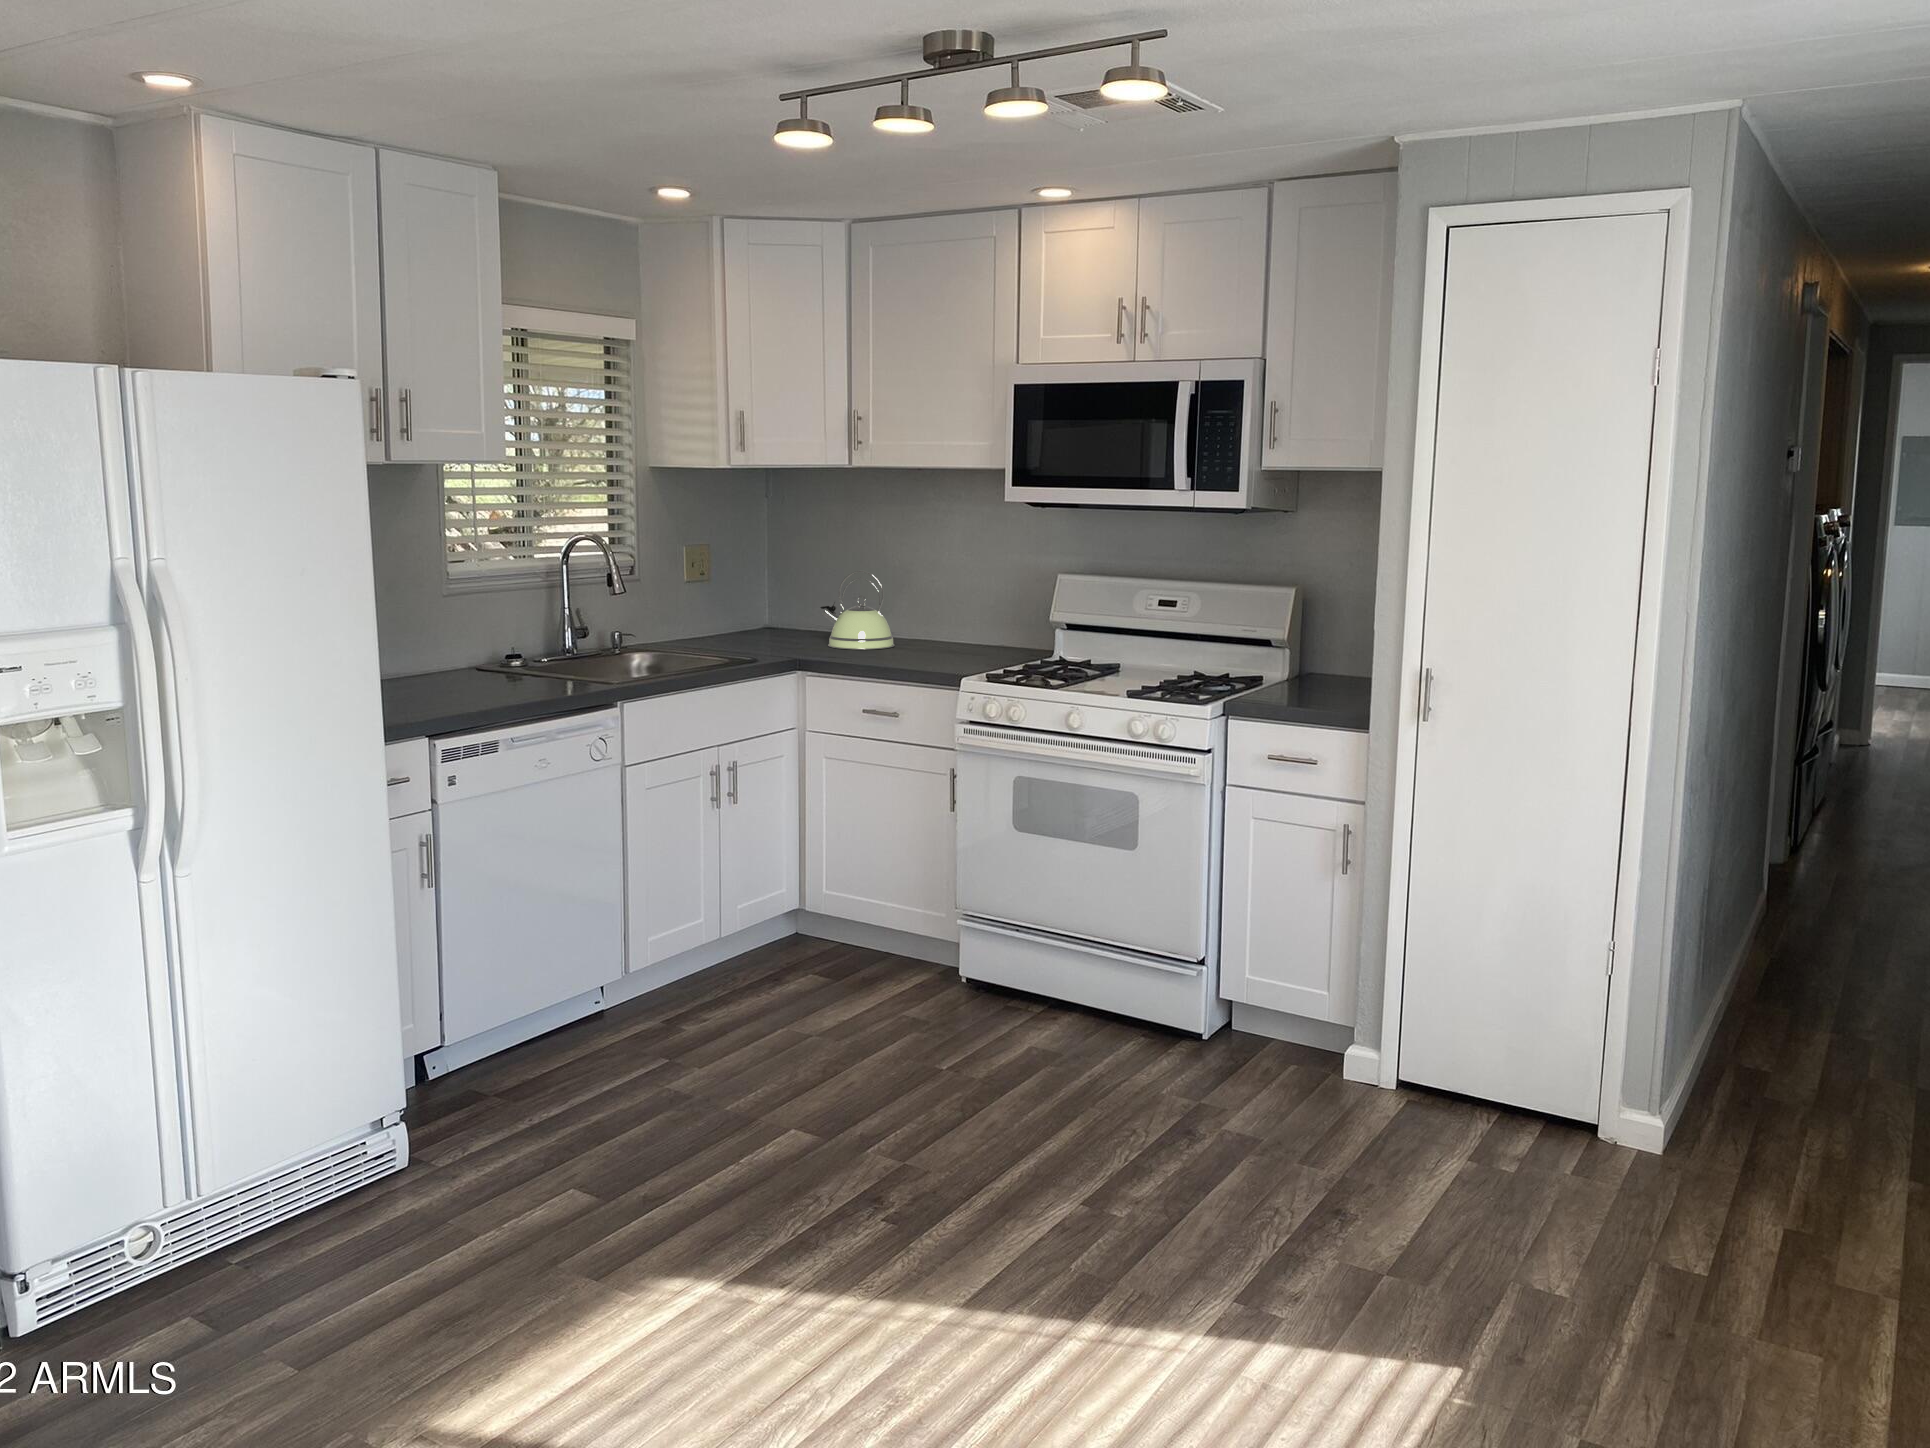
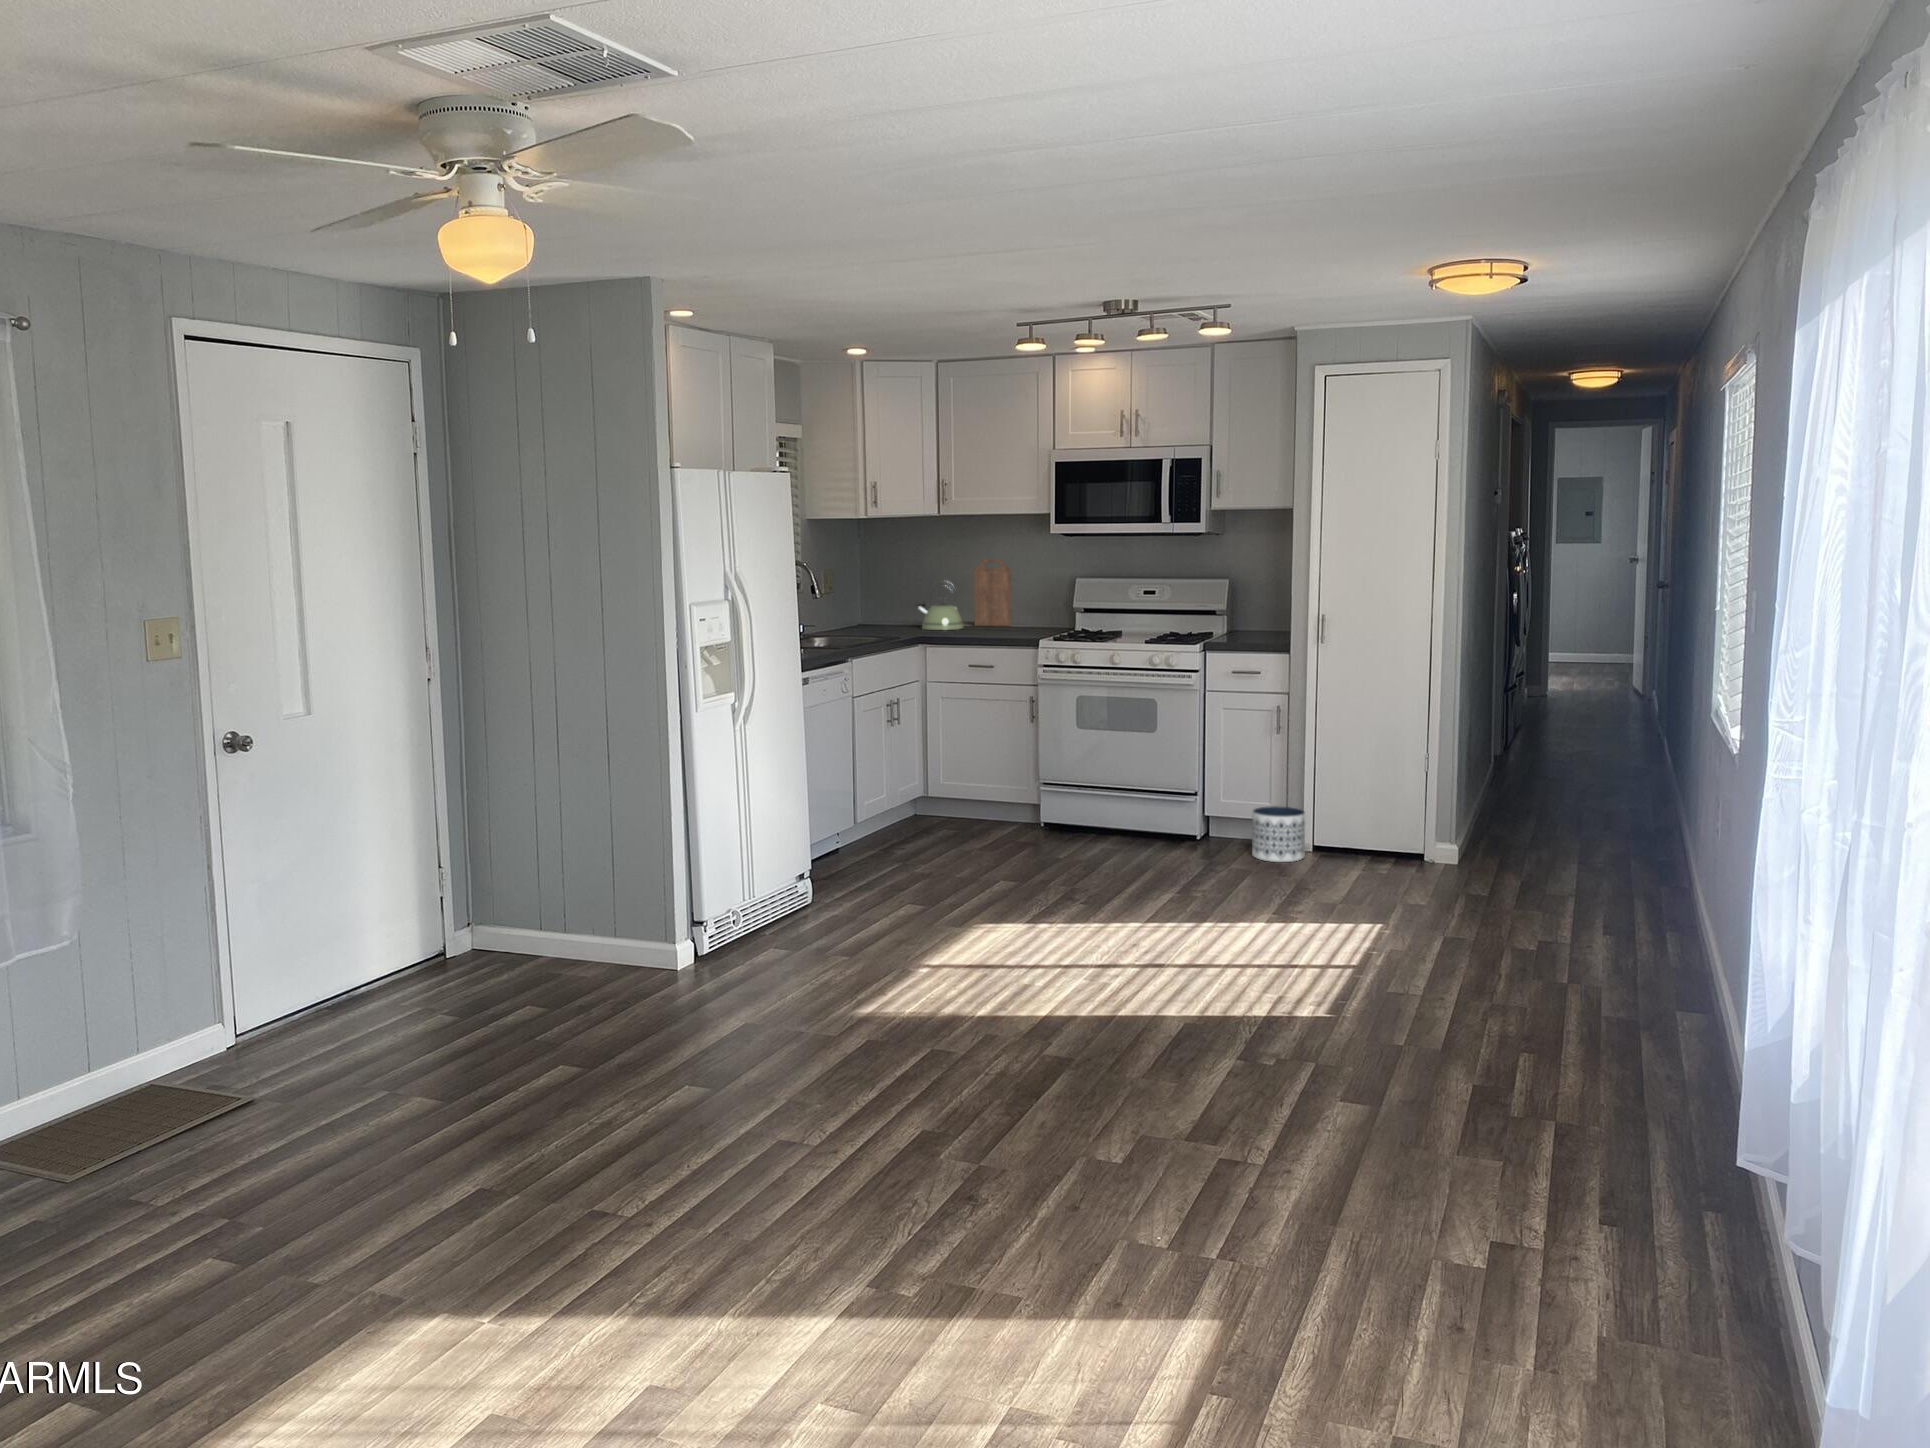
cutting board: none [920,539,975,645] -> present [974,559,1012,626]
planter: none [1276,1004,1375,1118] -> present [1252,806,1305,862]

